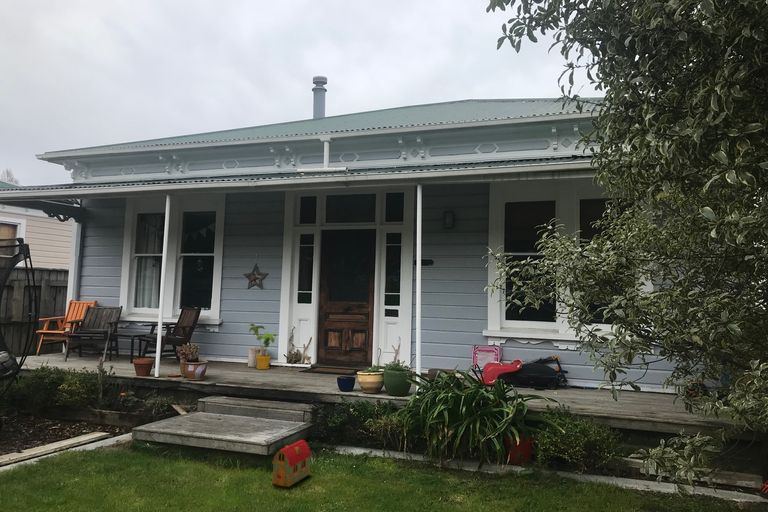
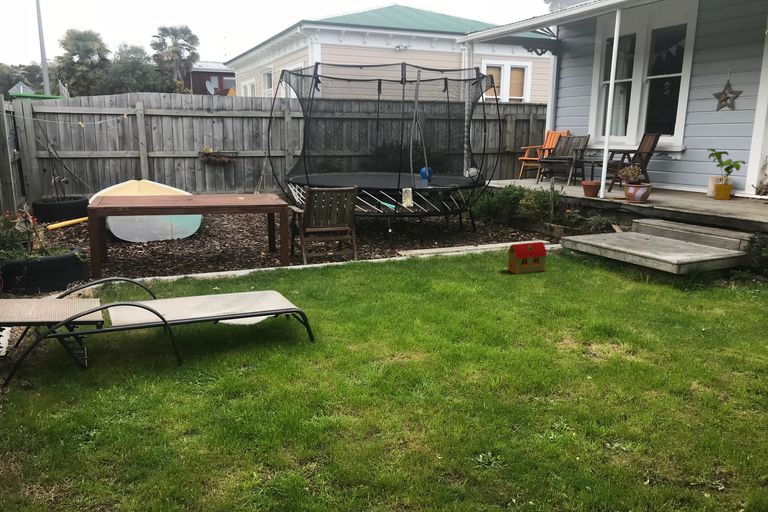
toy house: present [272,440,311,487] -> present [508,242,547,274]

